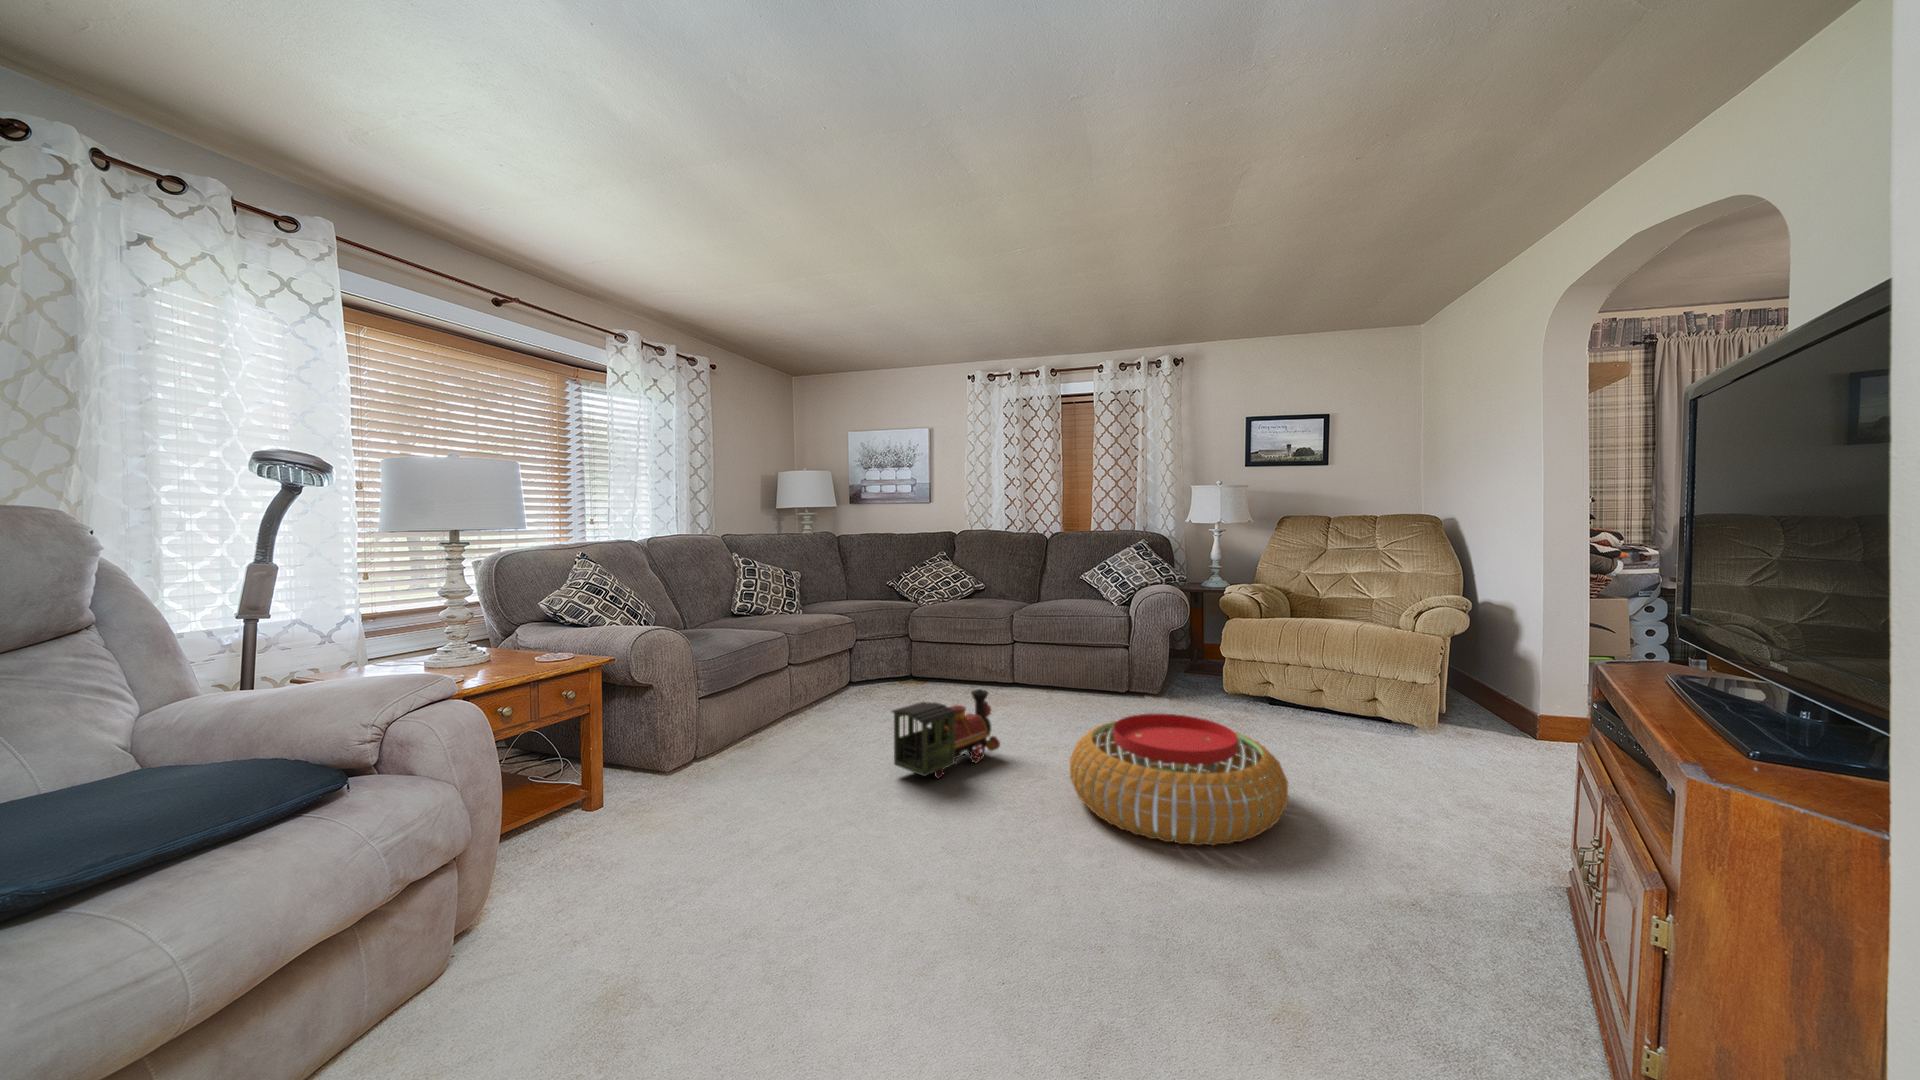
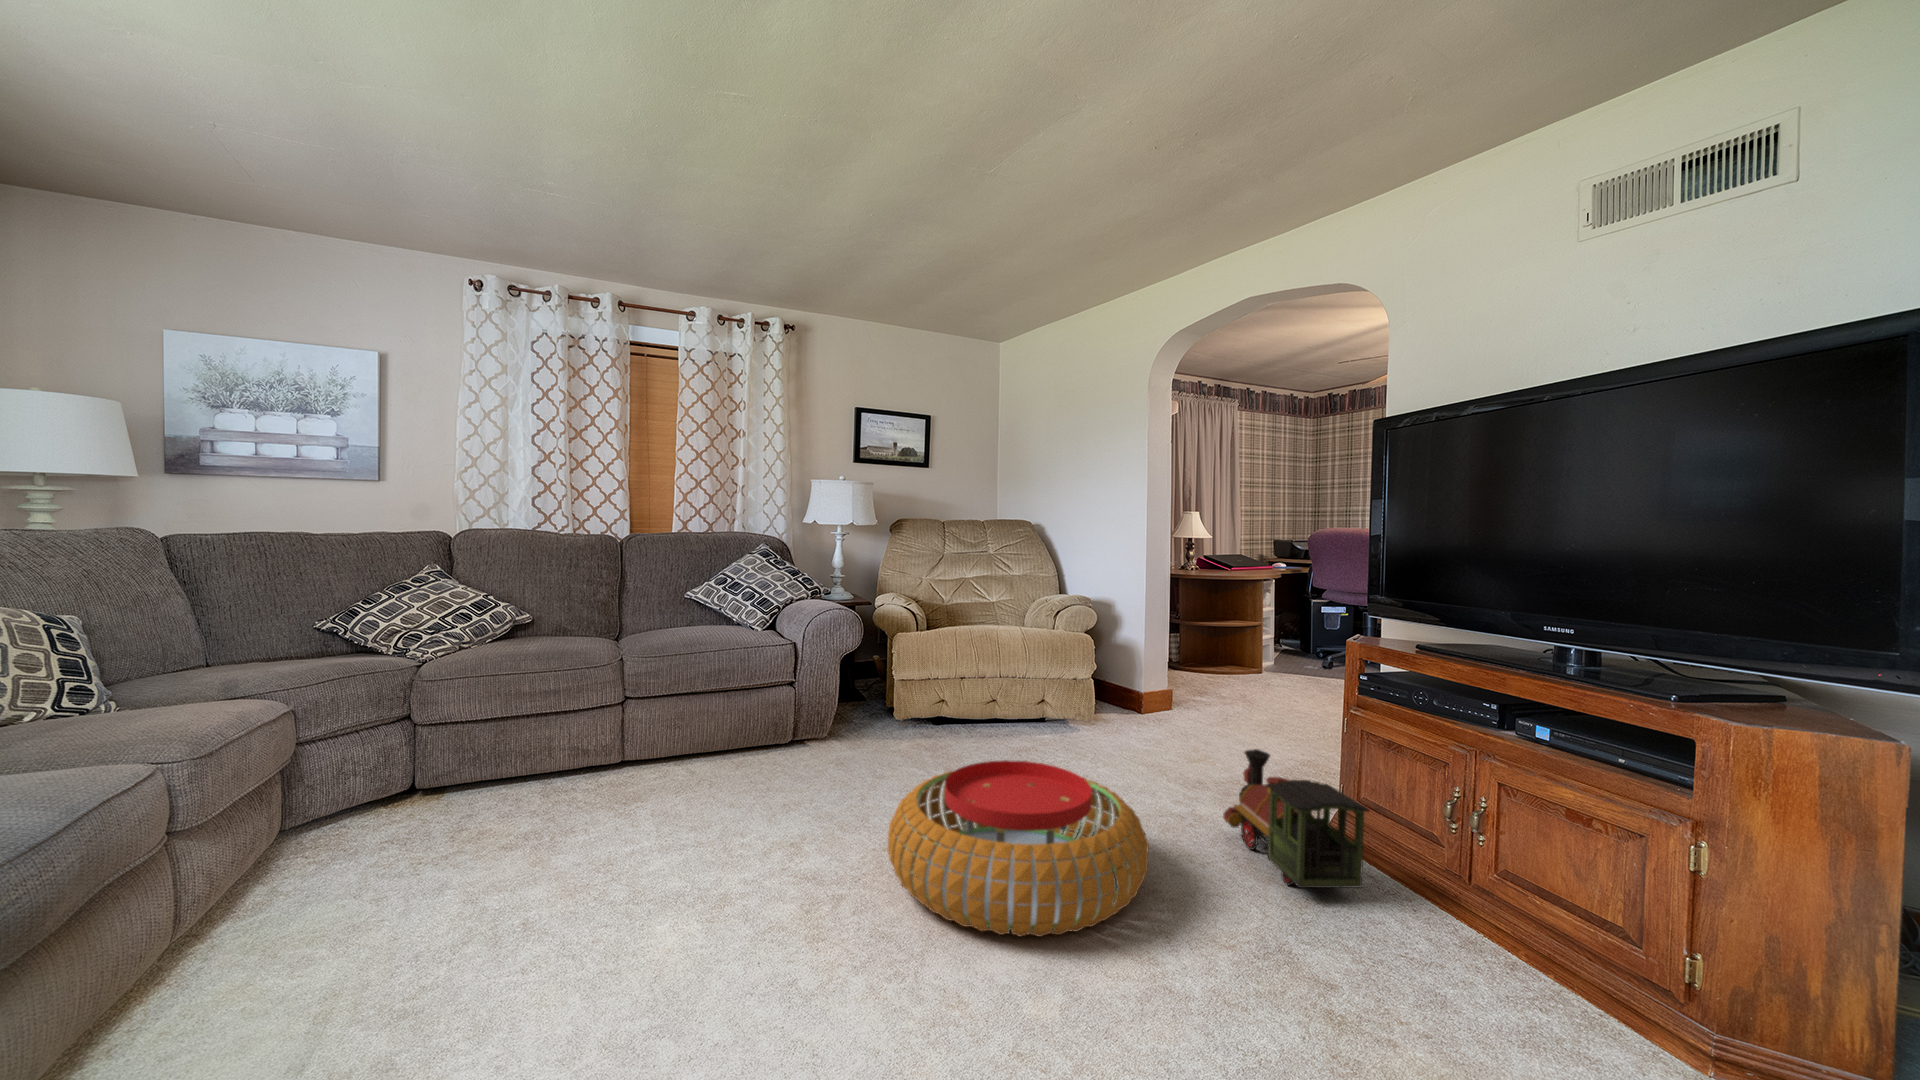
toy train: present [892,689,1000,779] -> present [1223,749,1369,888]

